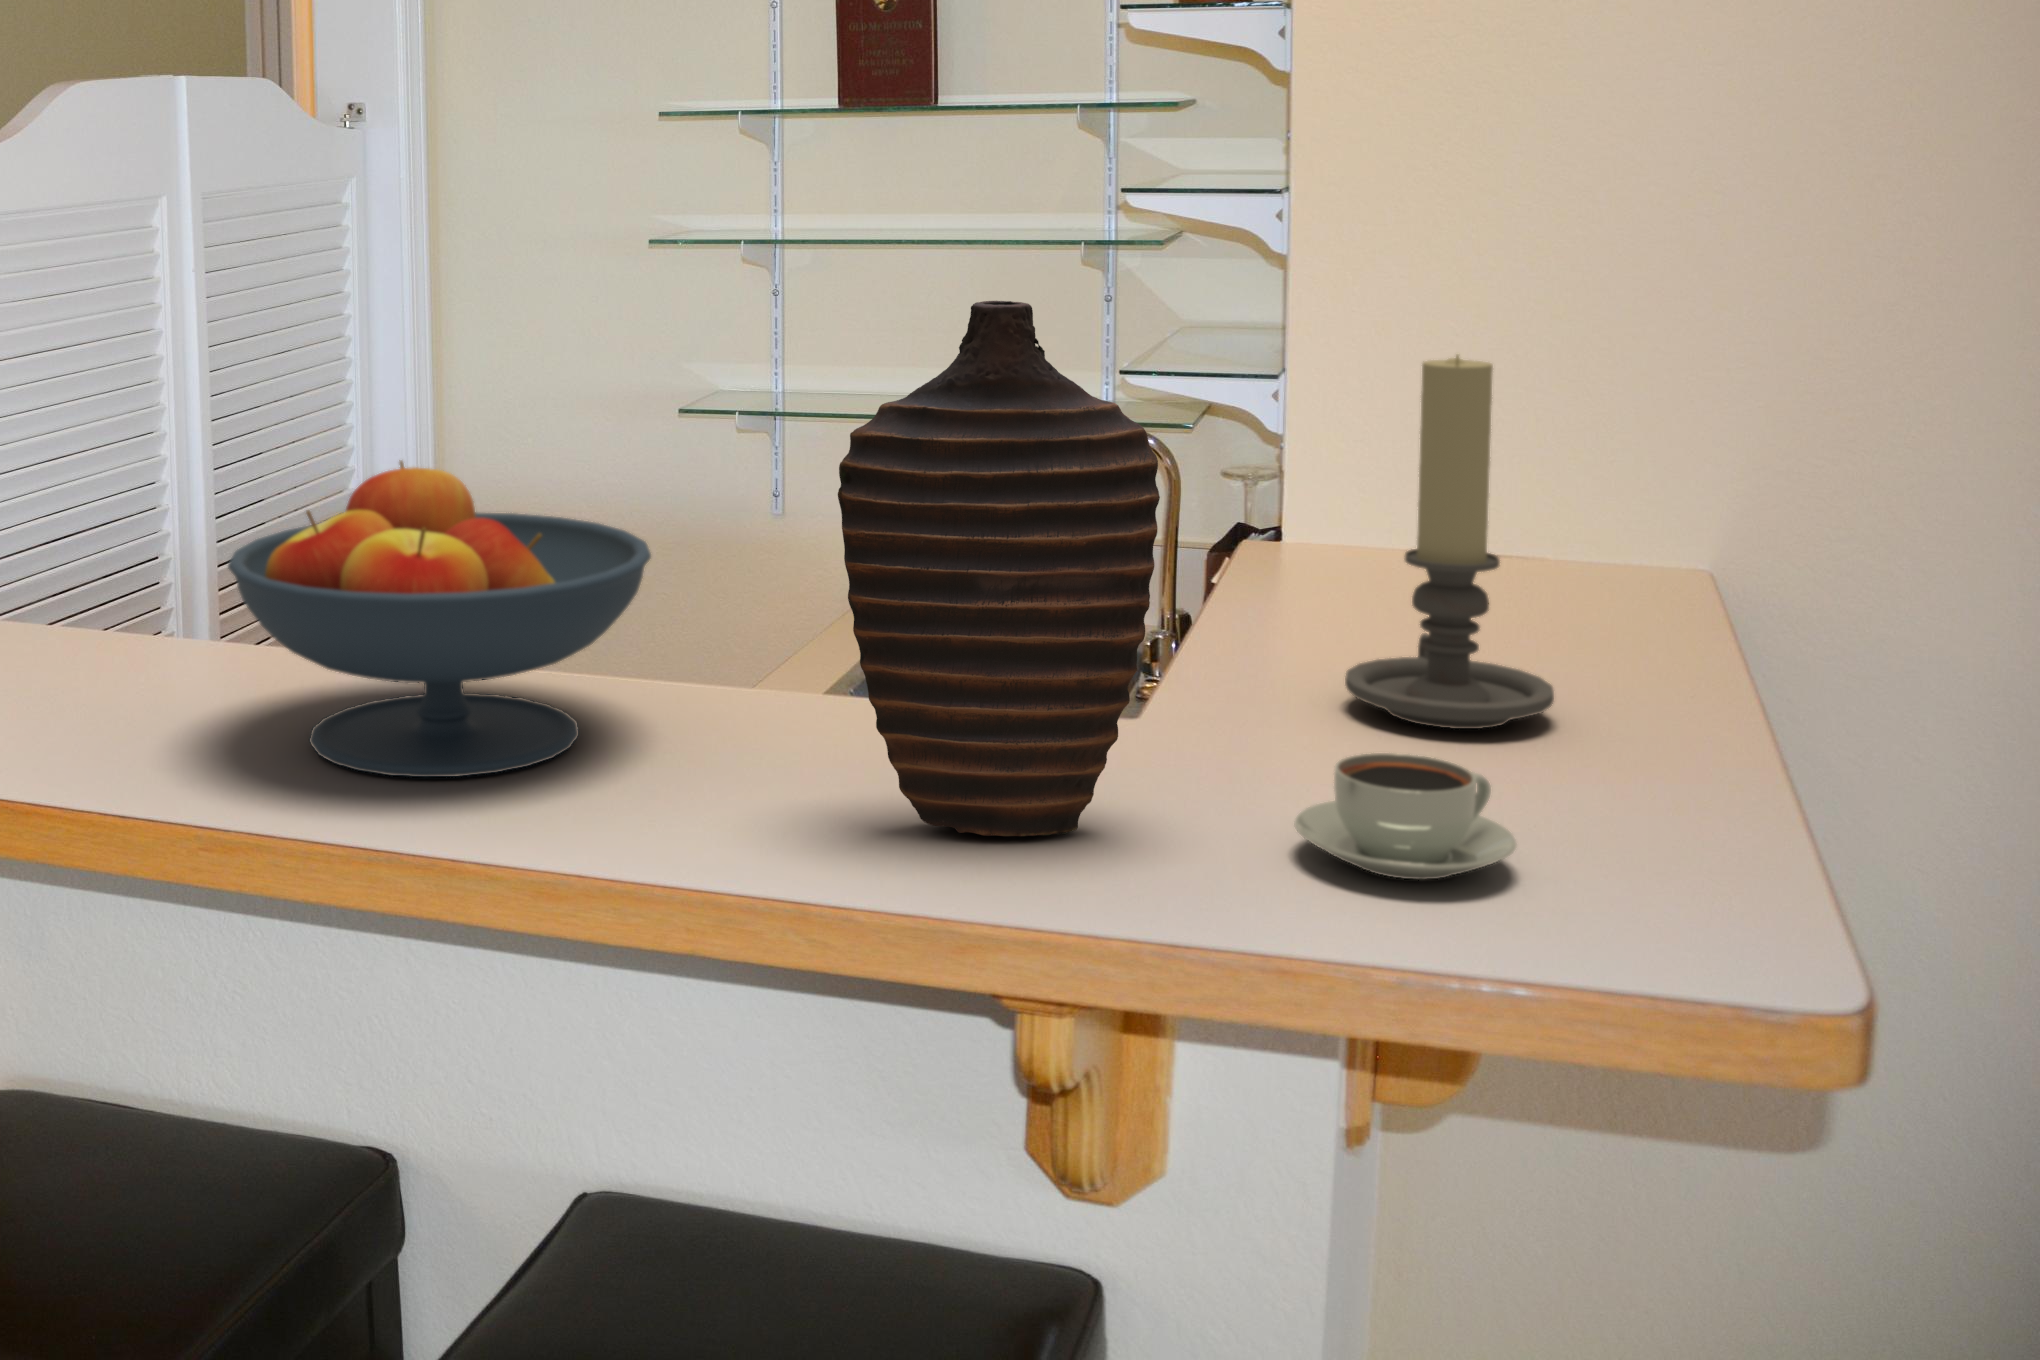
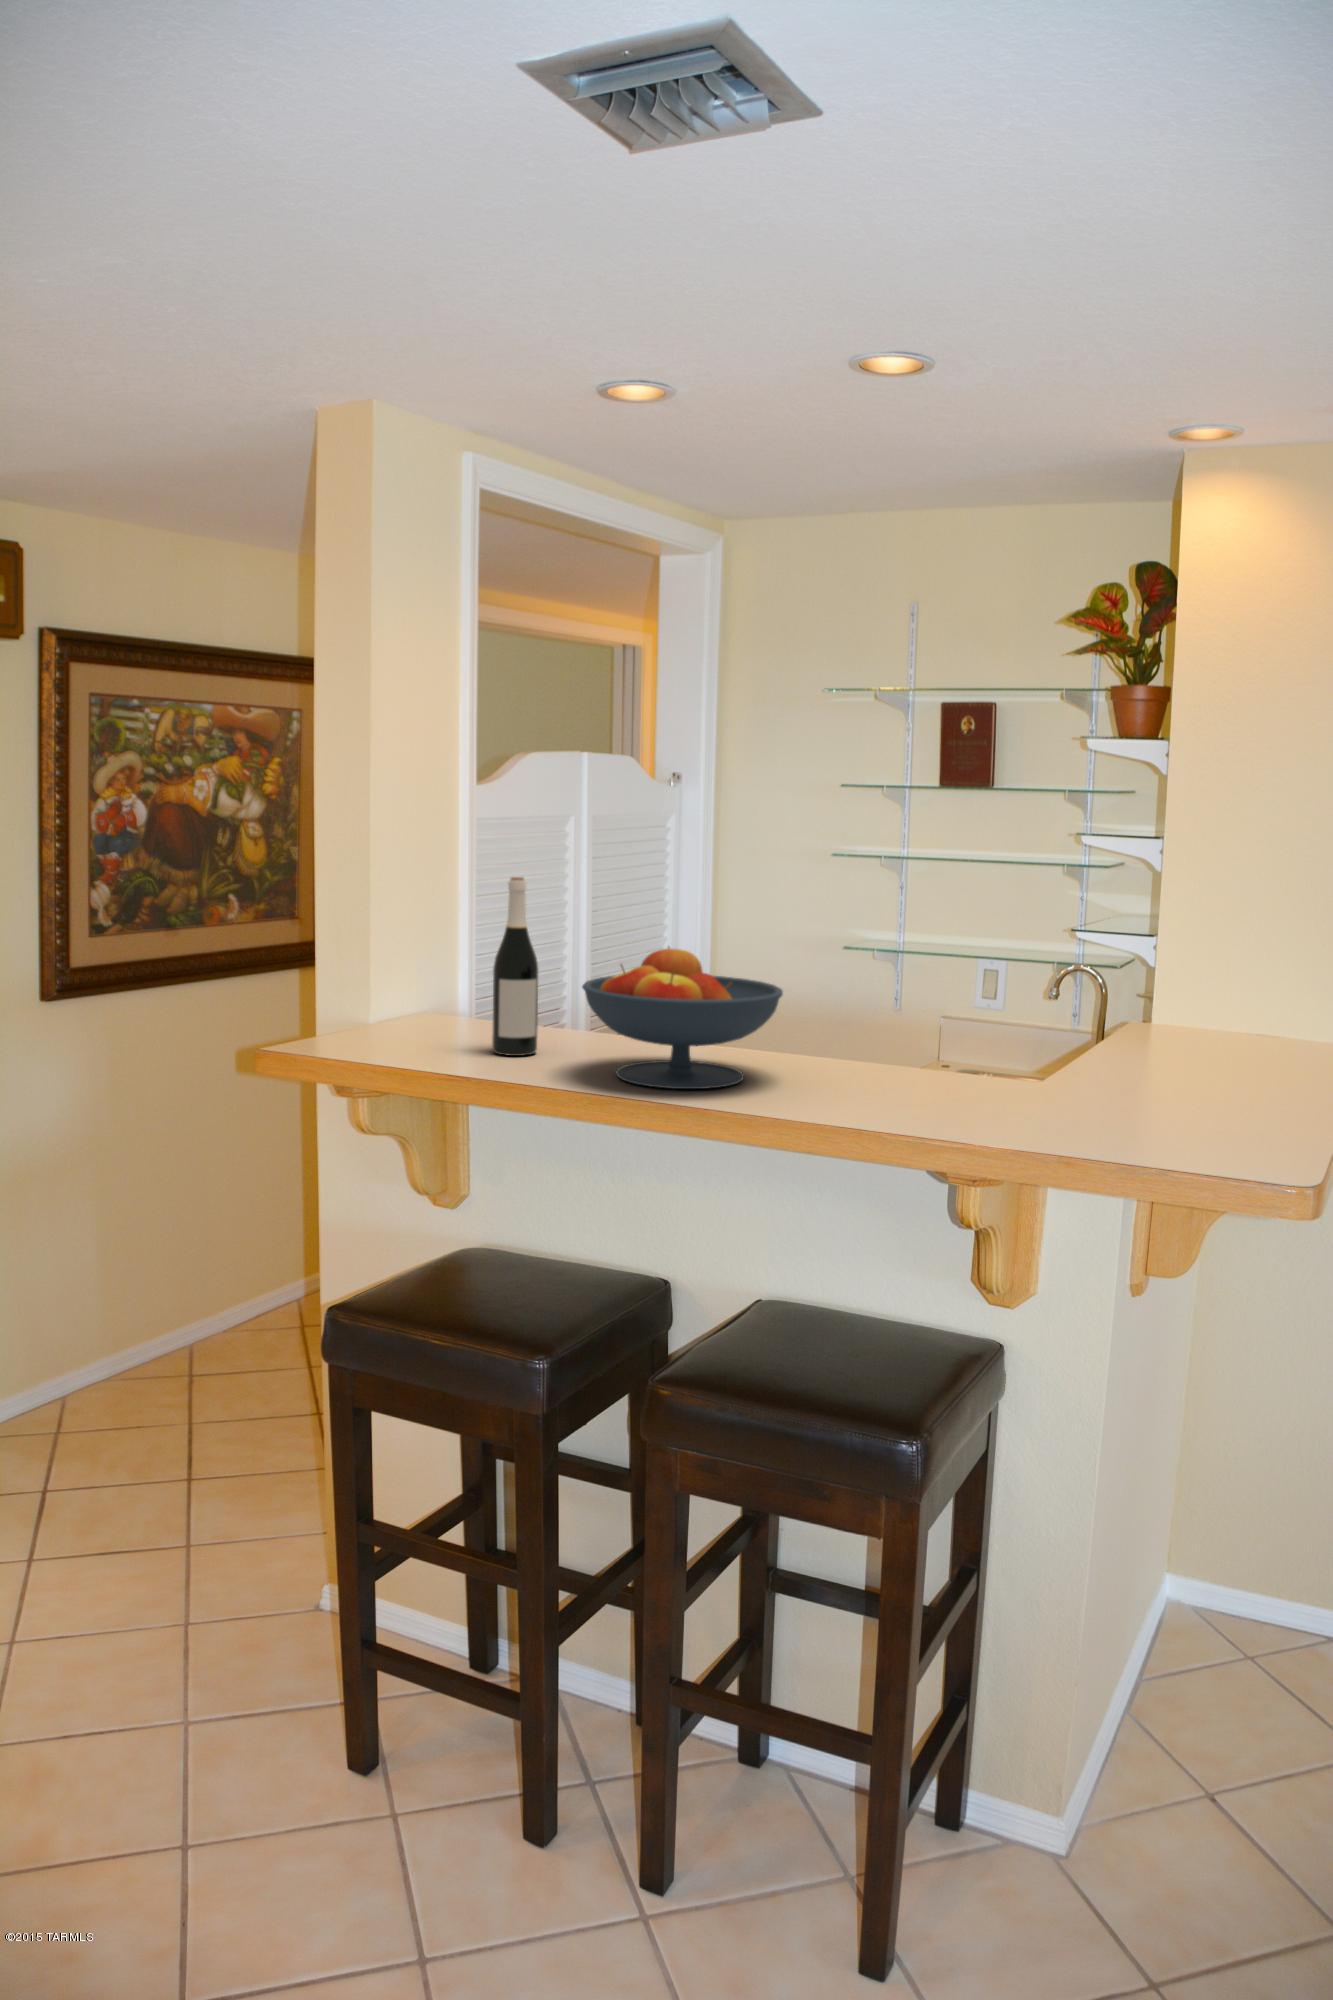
decorative vase: present [838,301,1160,836] -> none [860,875,1009,1124]
wine bottle: none [39,334,140,705] -> present [492,877,539,1056]
candle holder: present [1345,355,1554,729] -> none [1125,920,1226,1104]
coffee cup: present [1294,753,1517,879] -> none [1059,1094,1158,1147]

